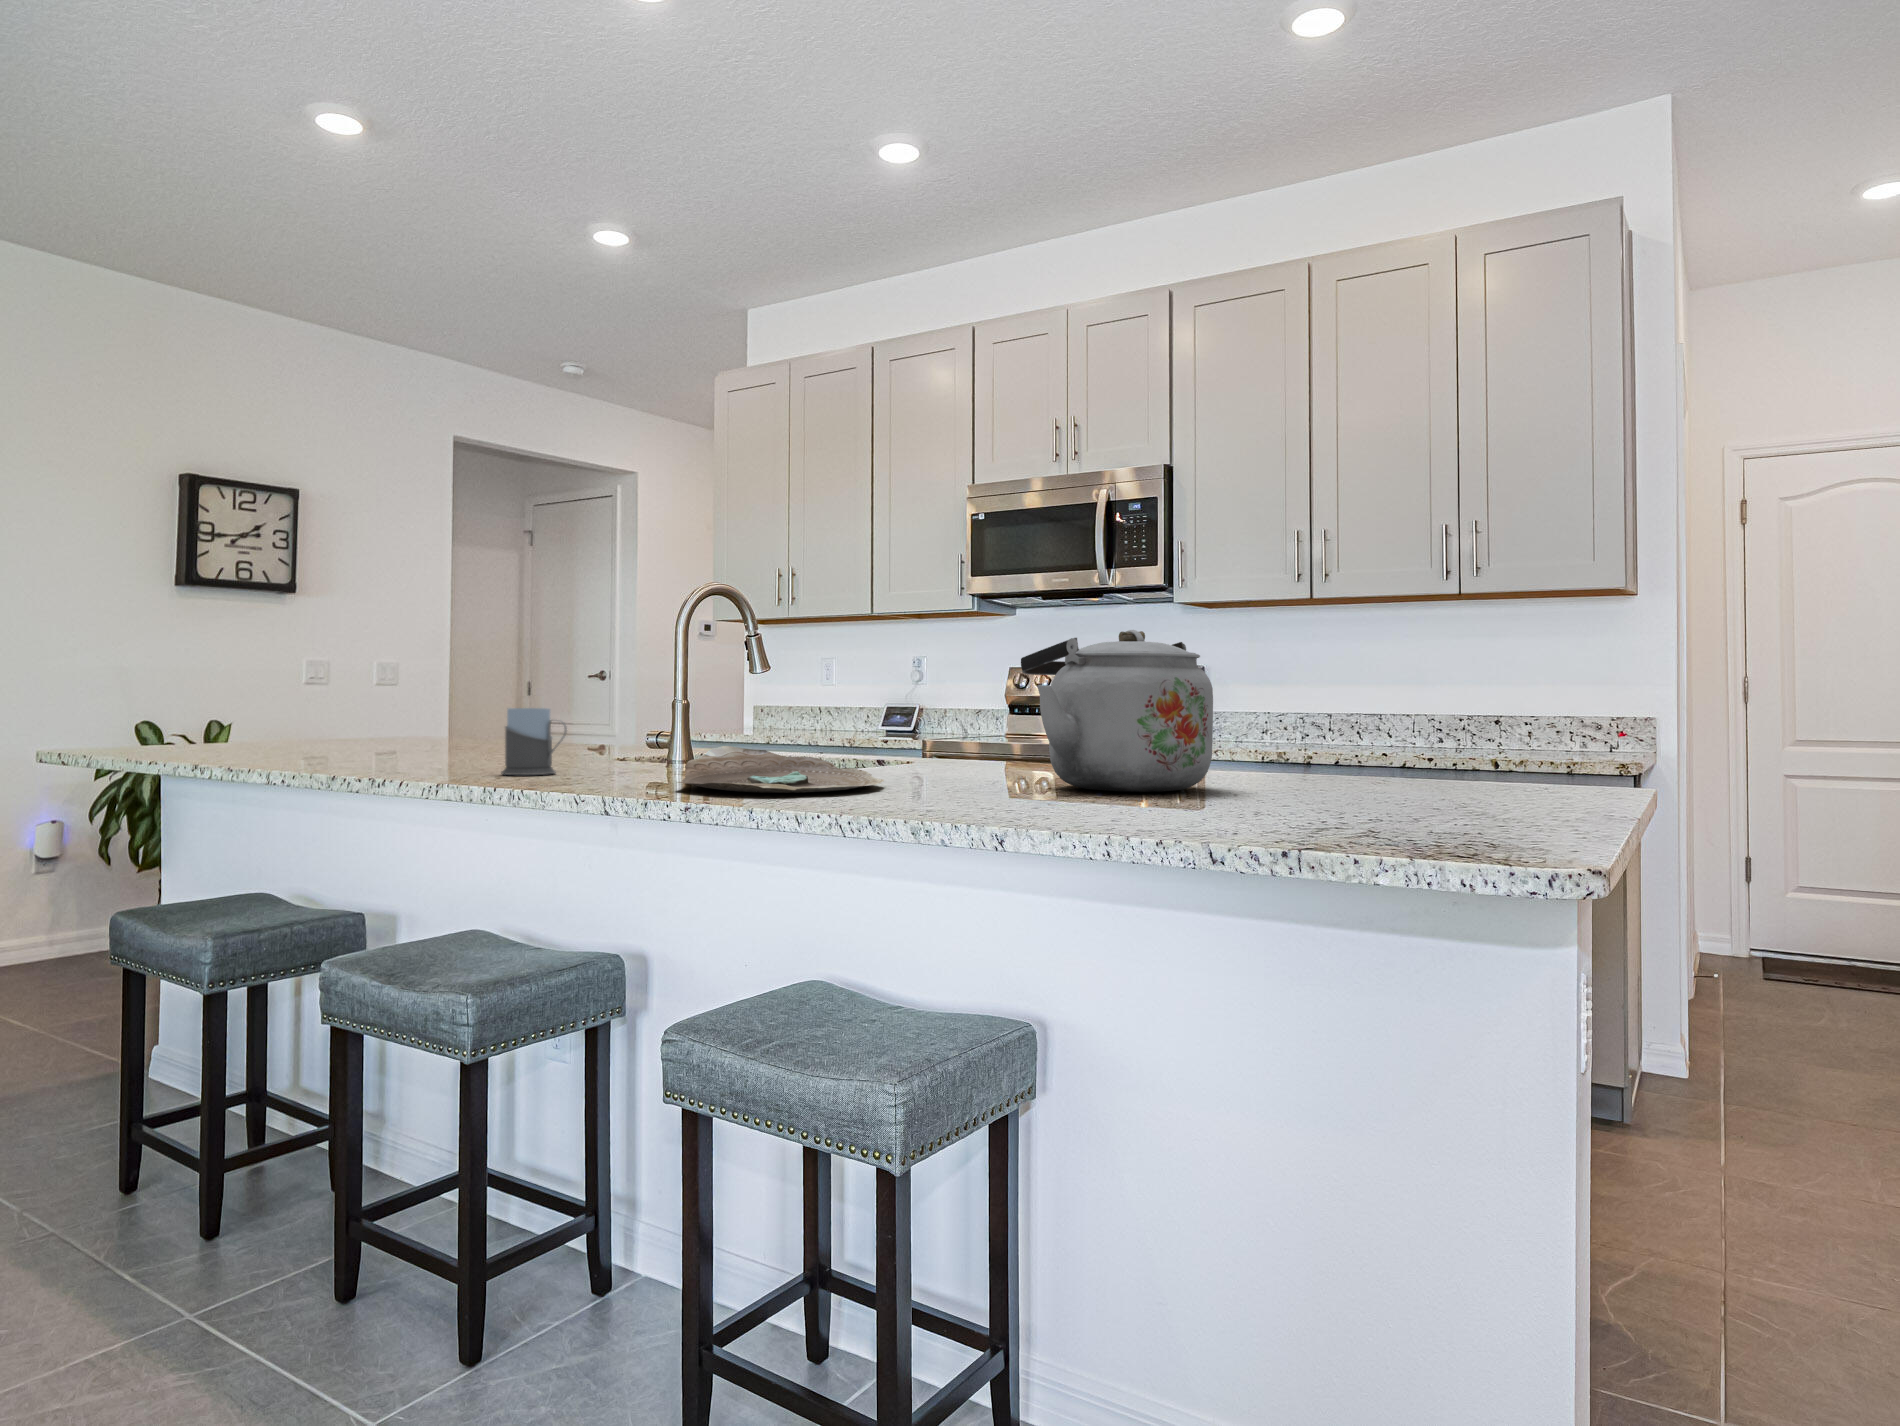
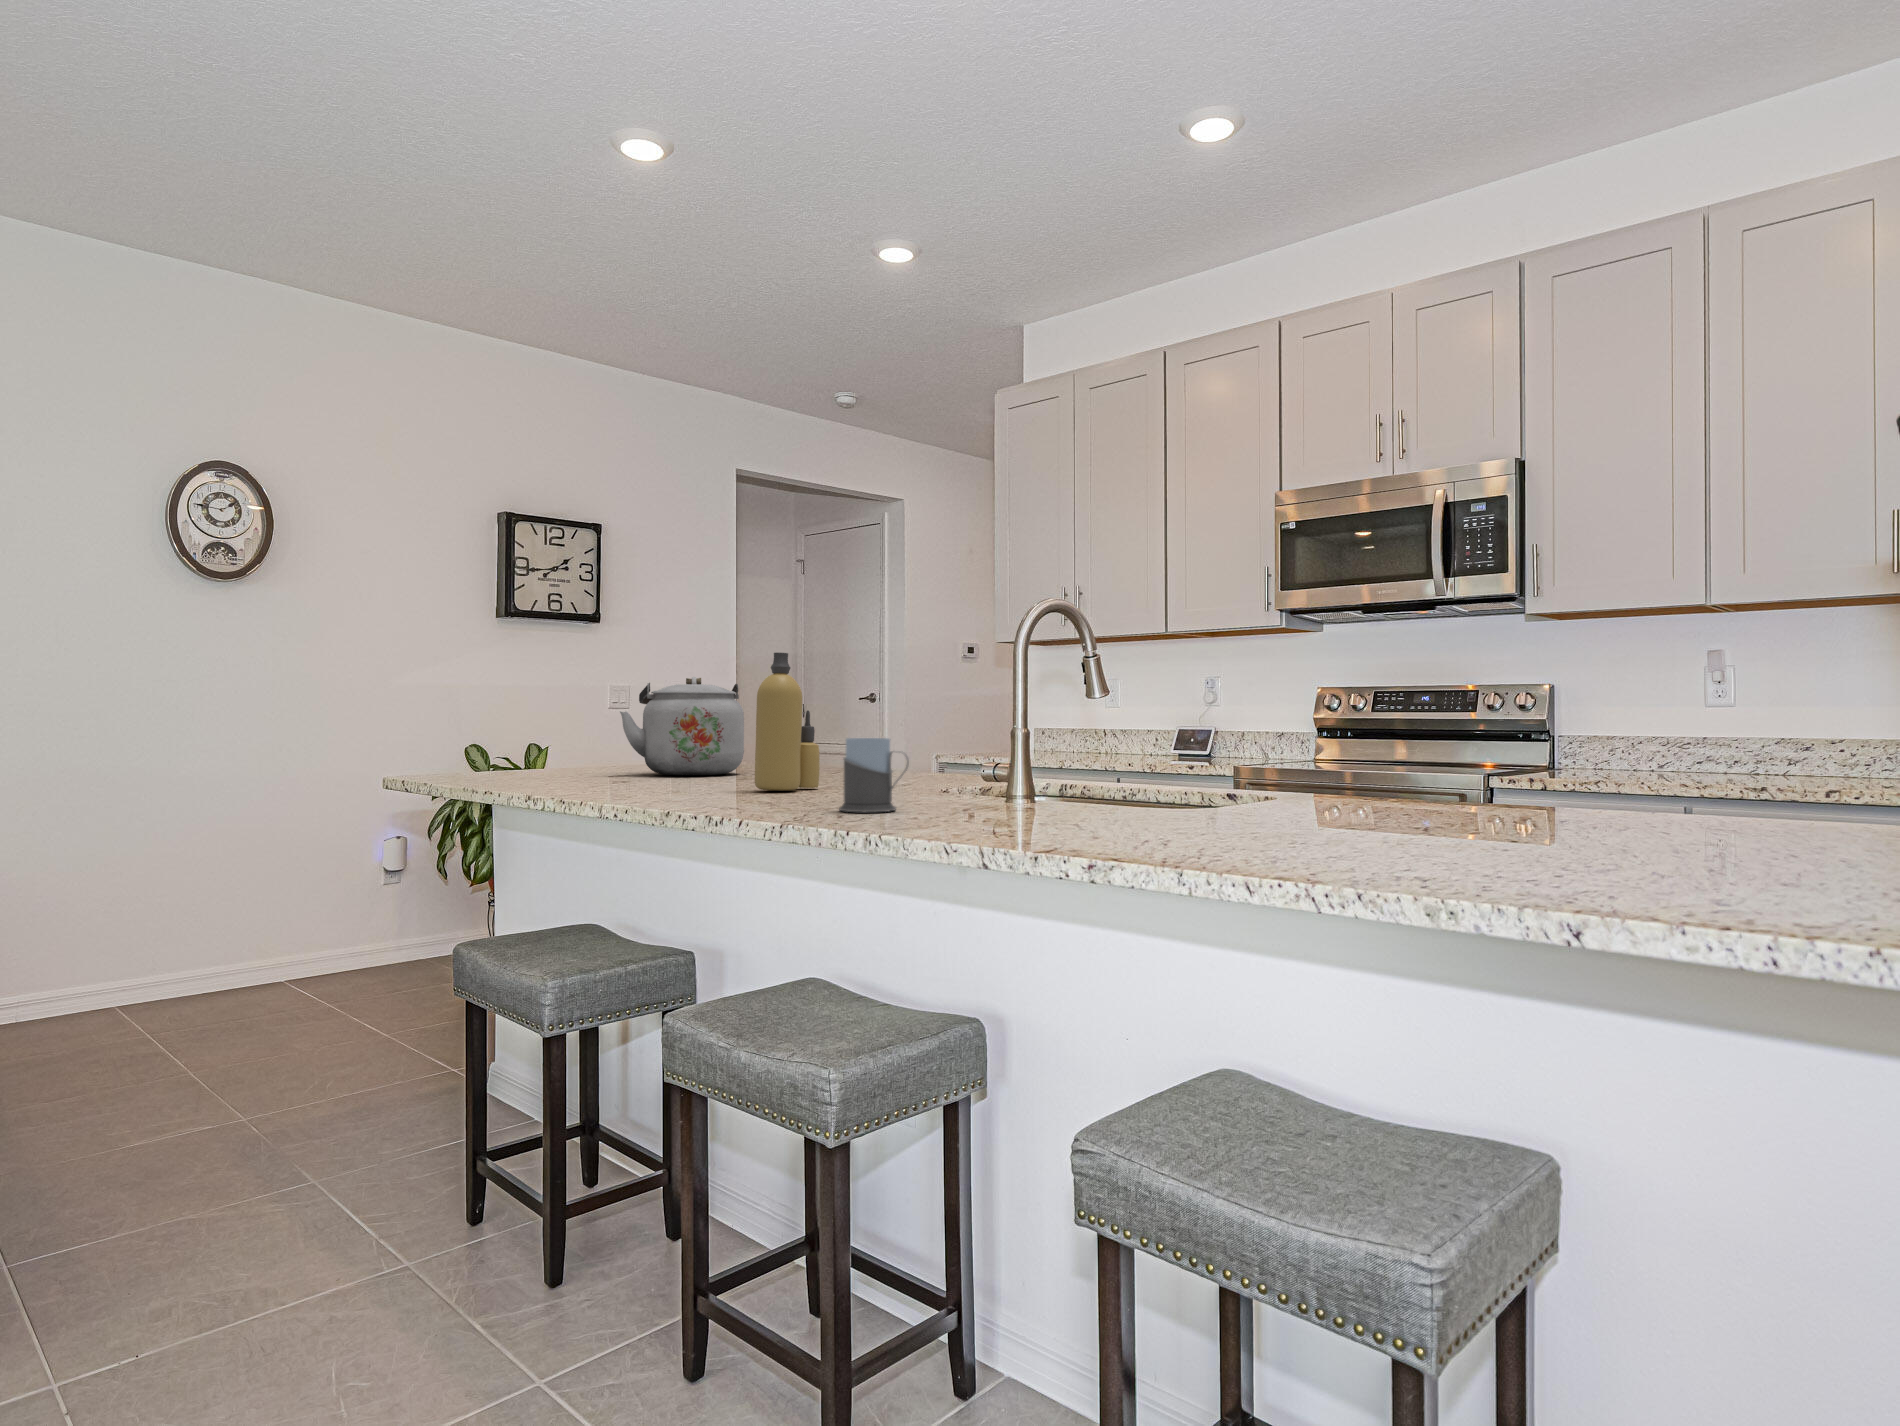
bottle: none [432,628,500,759] -> present [755,653,820,791]
kettle: present [1021,630,1213,792] -> present [620,677,744,776]
decorative bowl: present [679,746,884,793] -> none [1054,782,1304,842]

